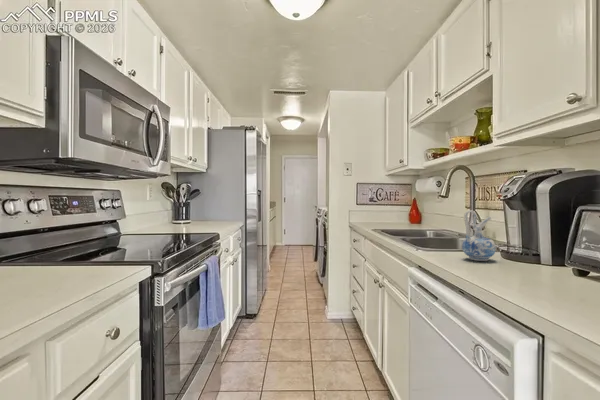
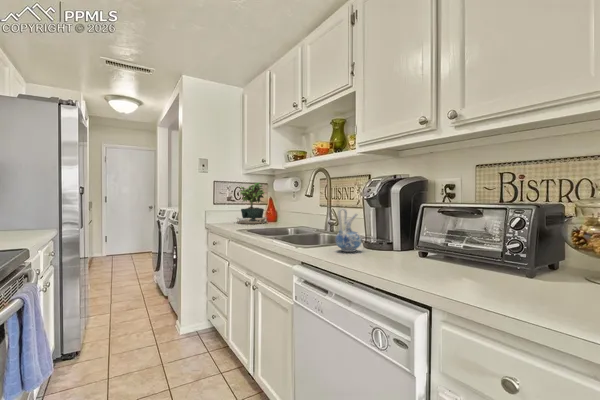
potted plant: none [378,182,409,225] -> present [237,183,267,224]

